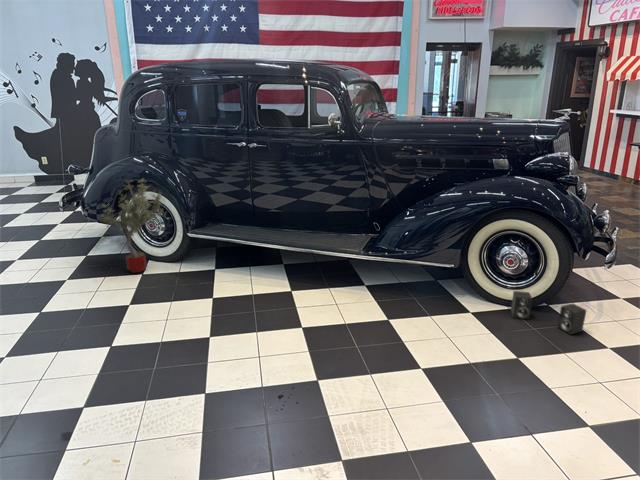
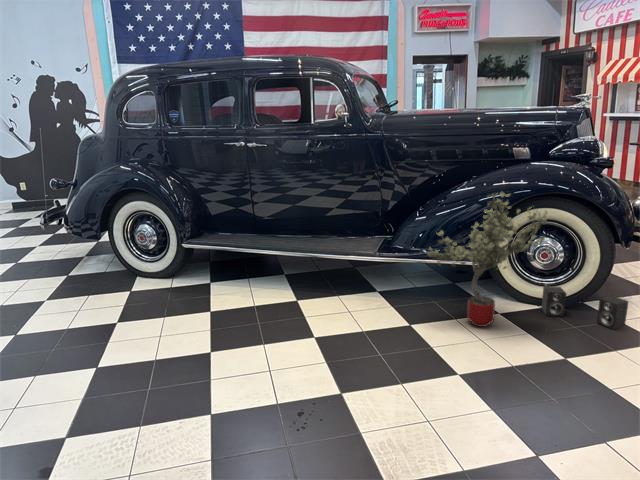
potted tree: present [100,179,163,273] -> present [428,192,547,327]

